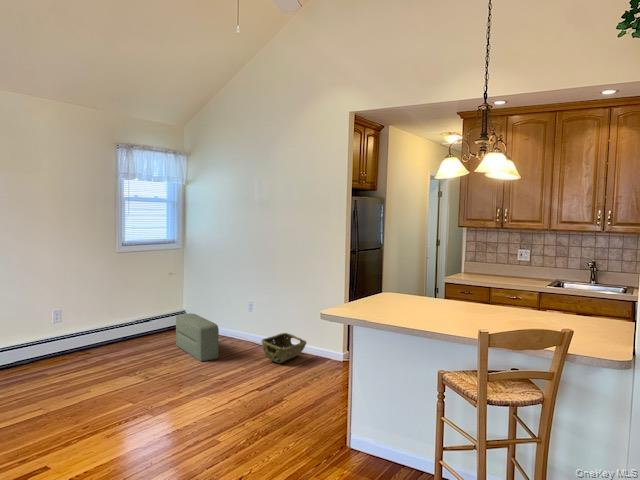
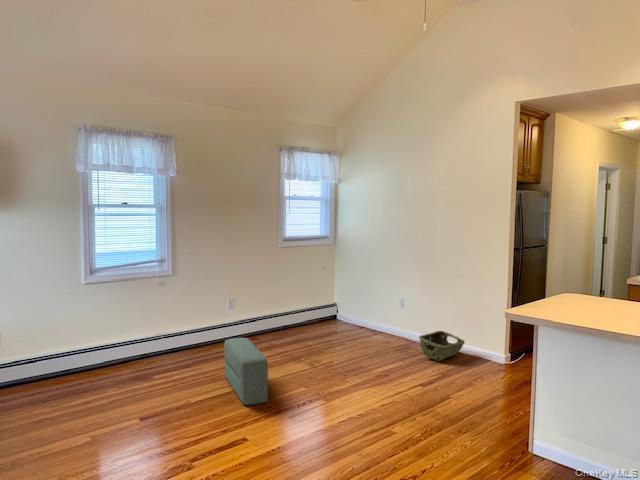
pouf: present [176,313,219,361] -> present [224,338,268,405]

